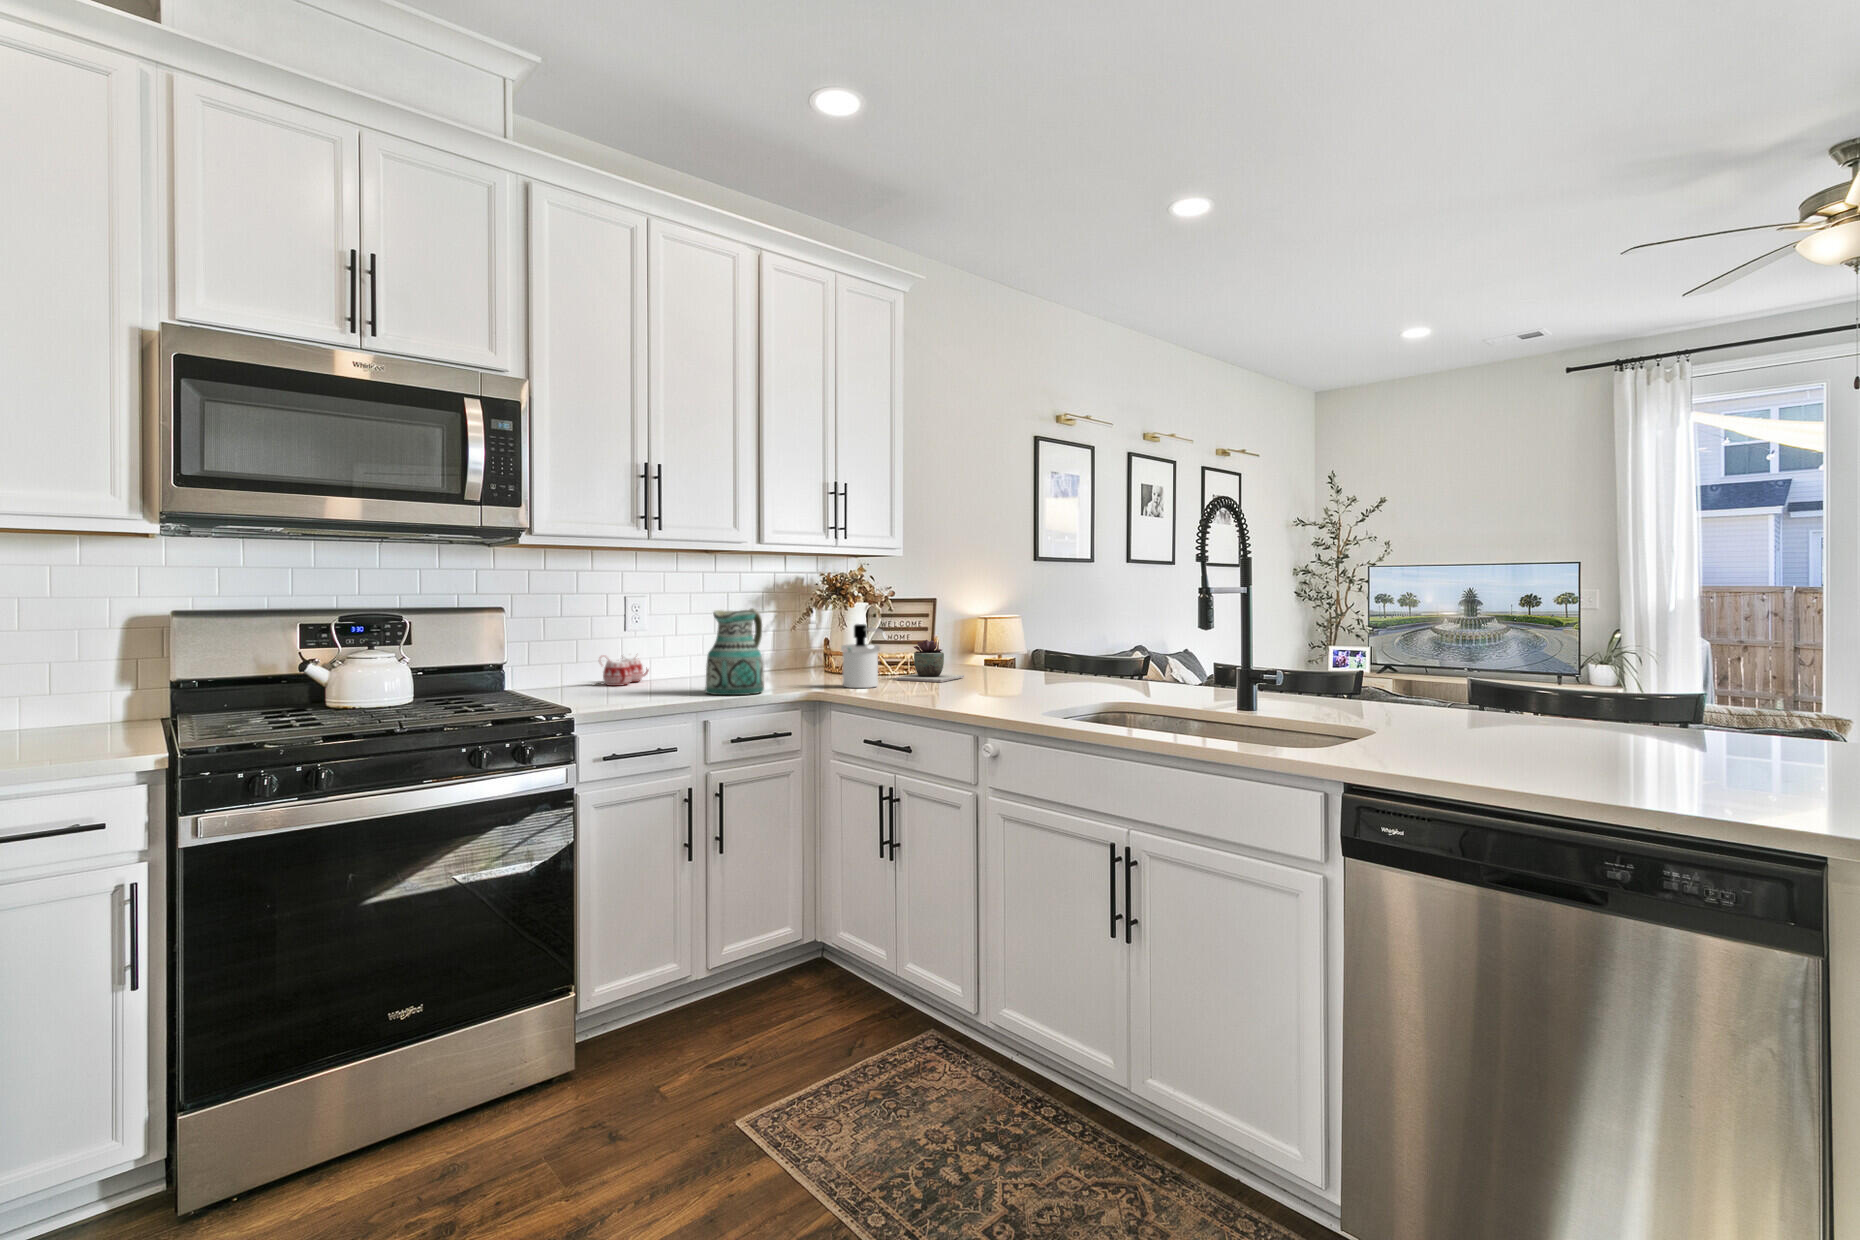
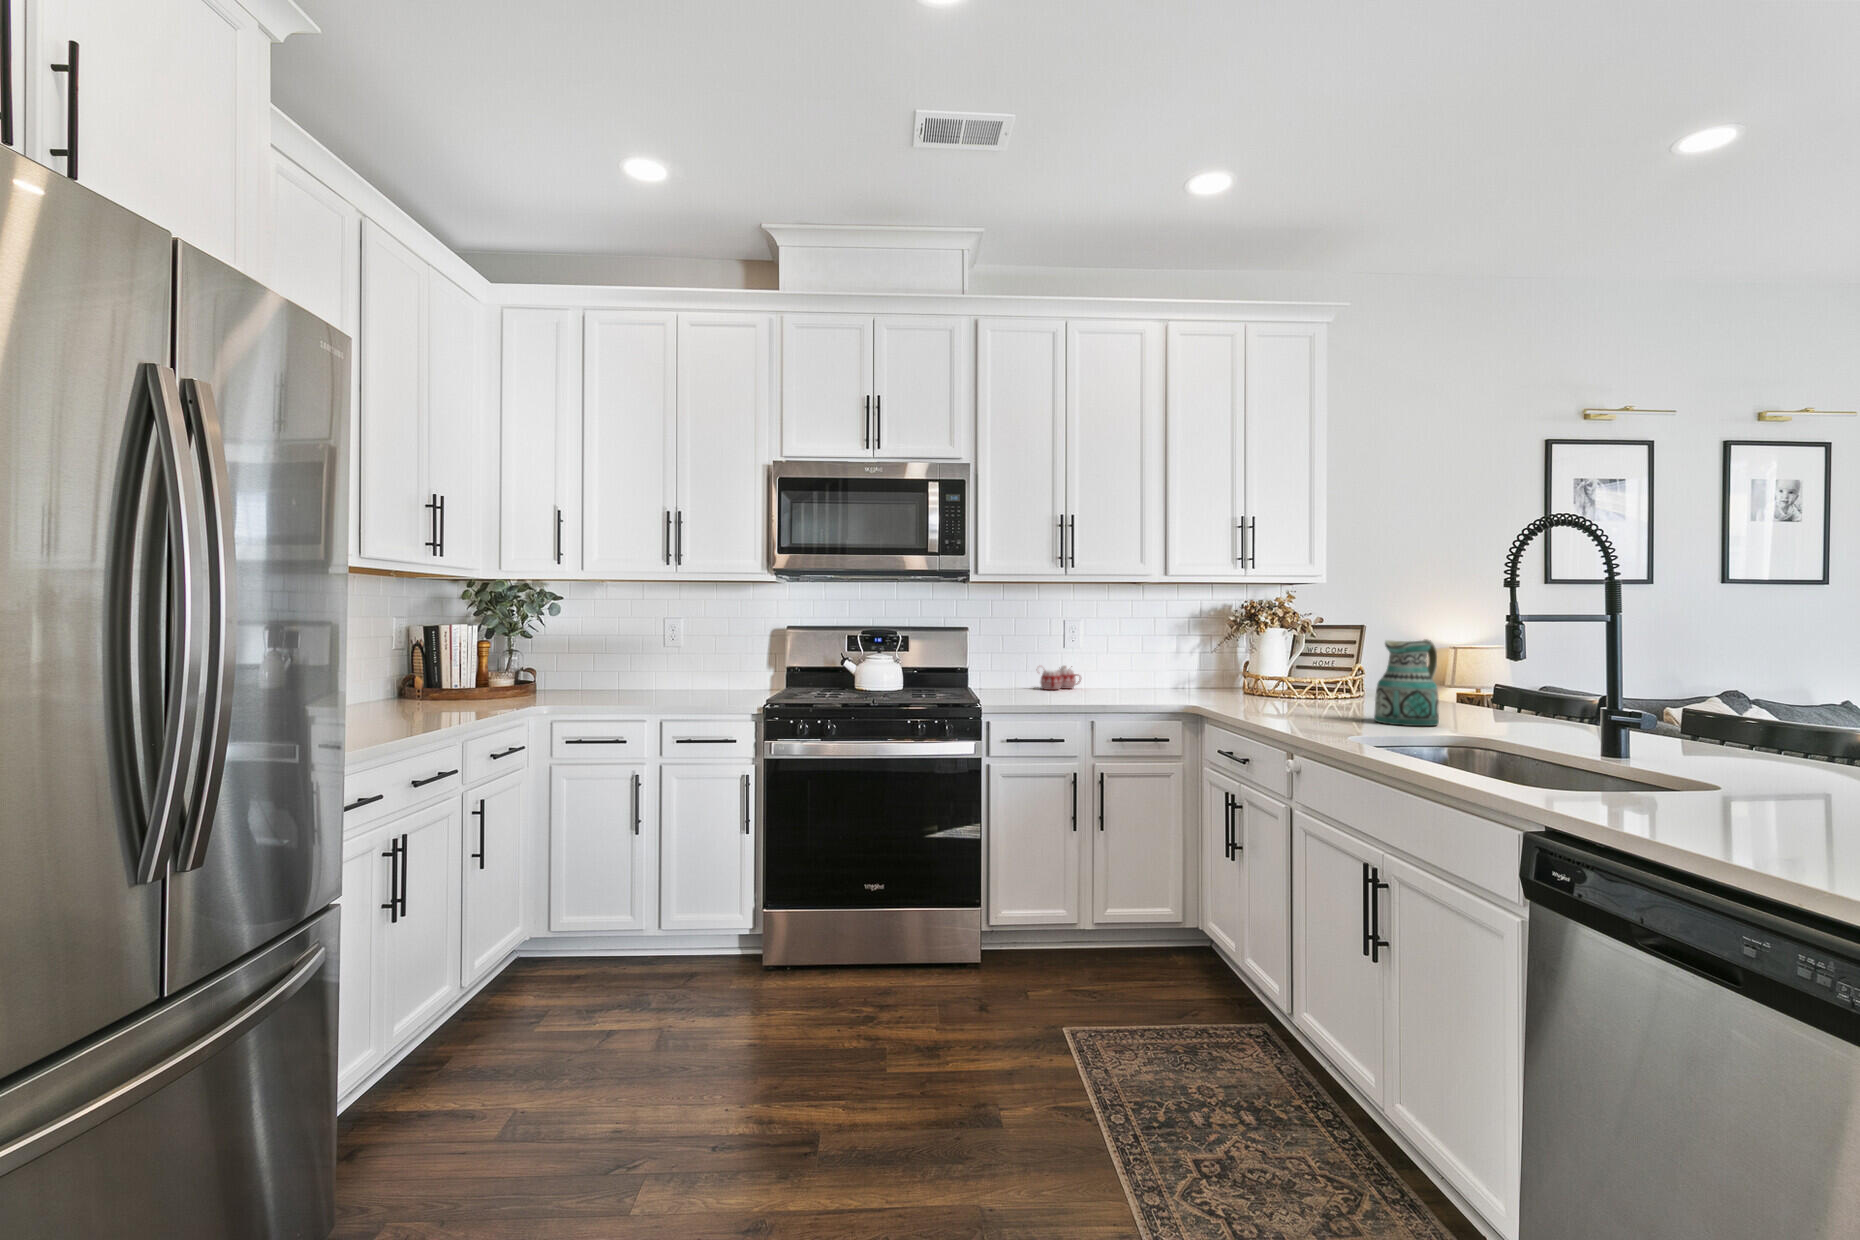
ceramic pitcher: present [705,608,764,695] -> present [1374,639,1439,726]
soap dispenser: present [841,624,887,688] -> none [1225,648,1262,706]
succulent plant: present [896,640,964,682] -> none [1295,665,1373,707]

